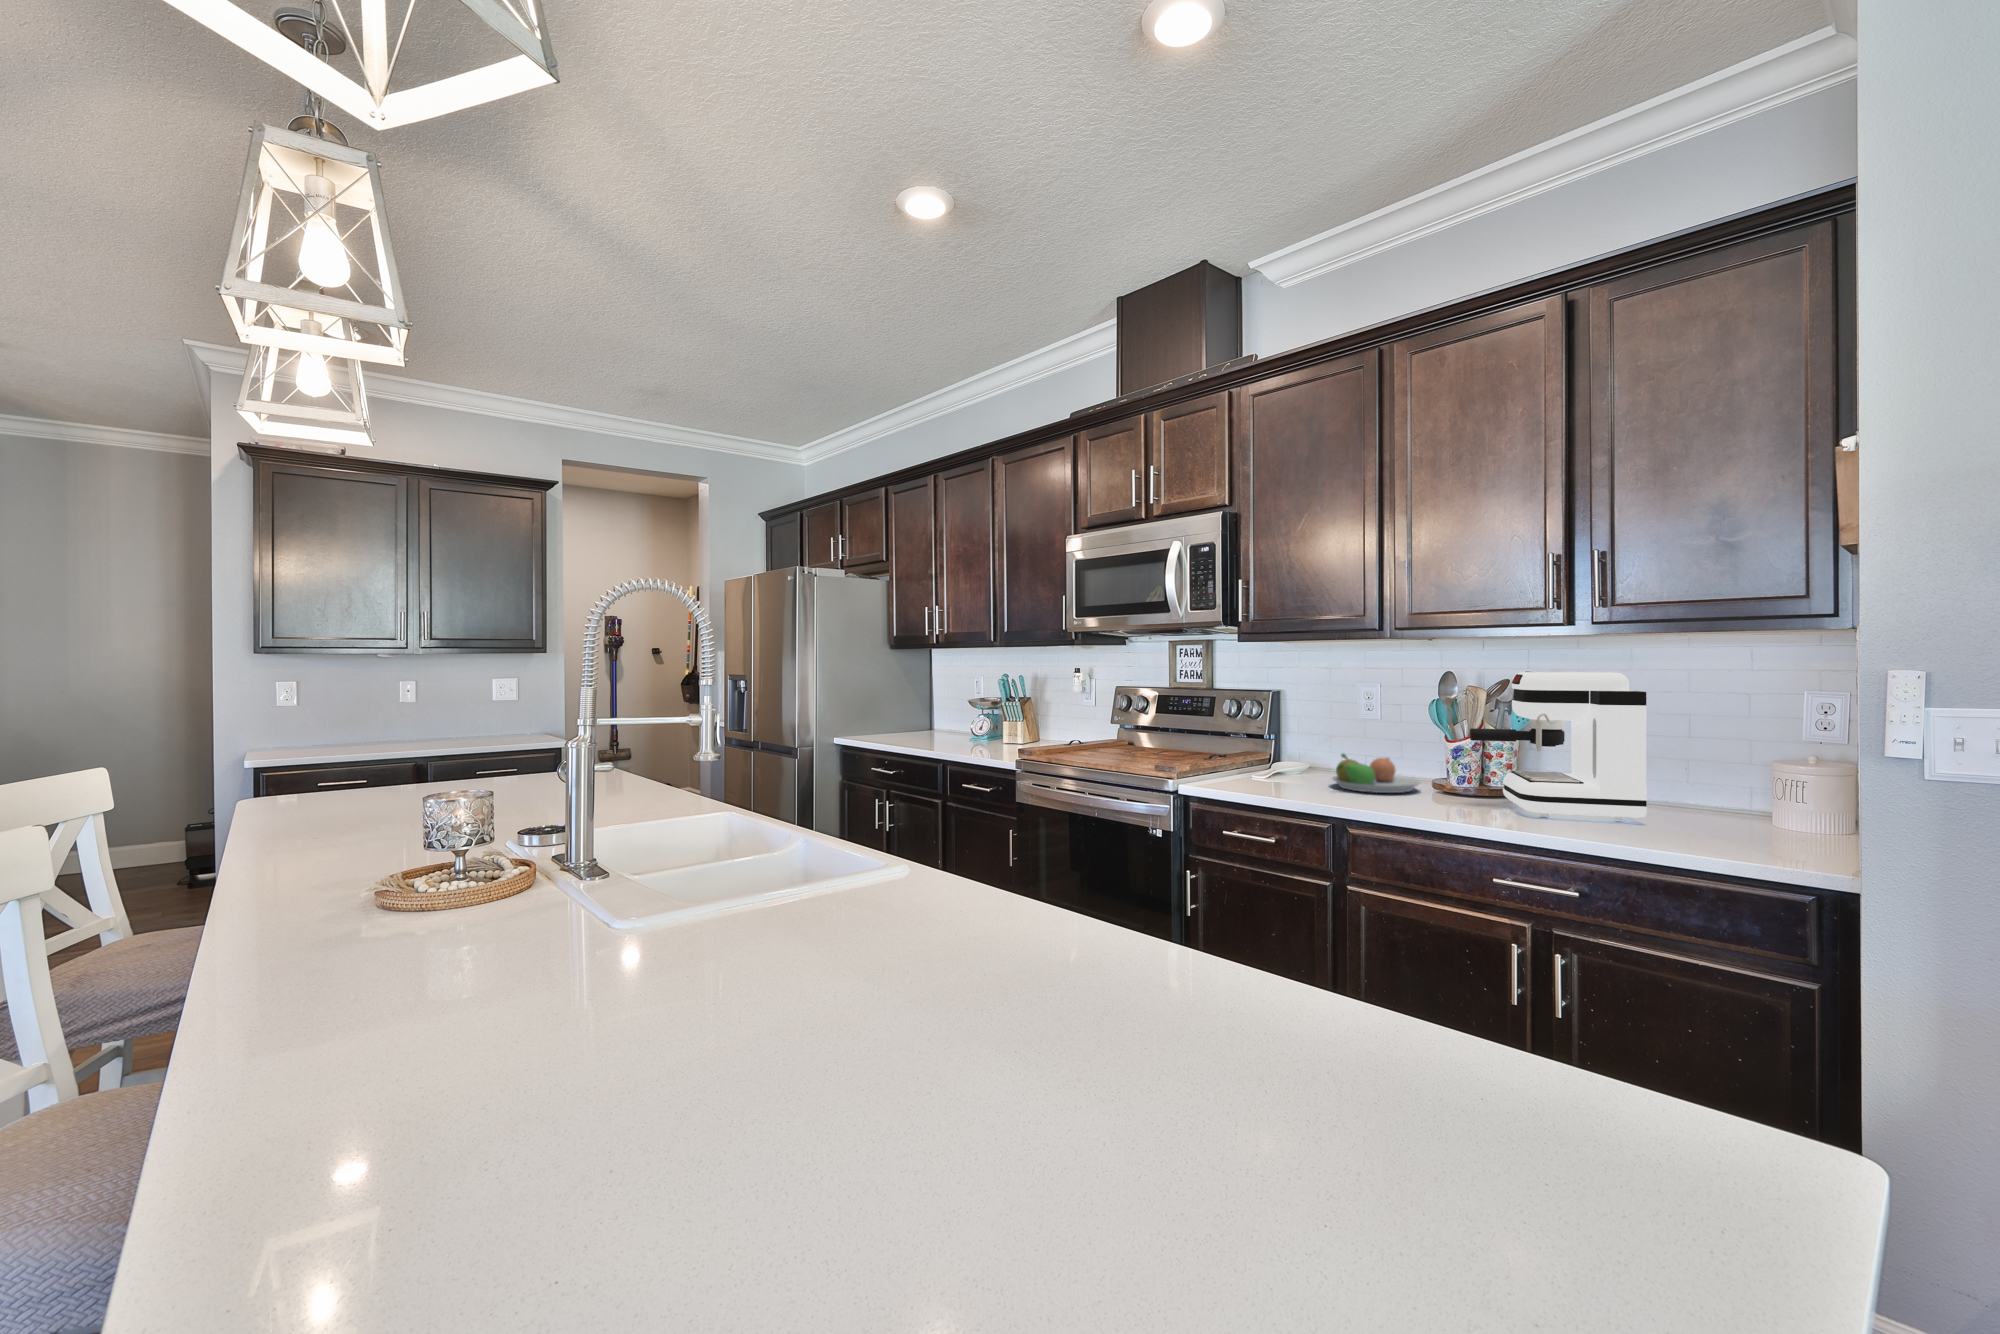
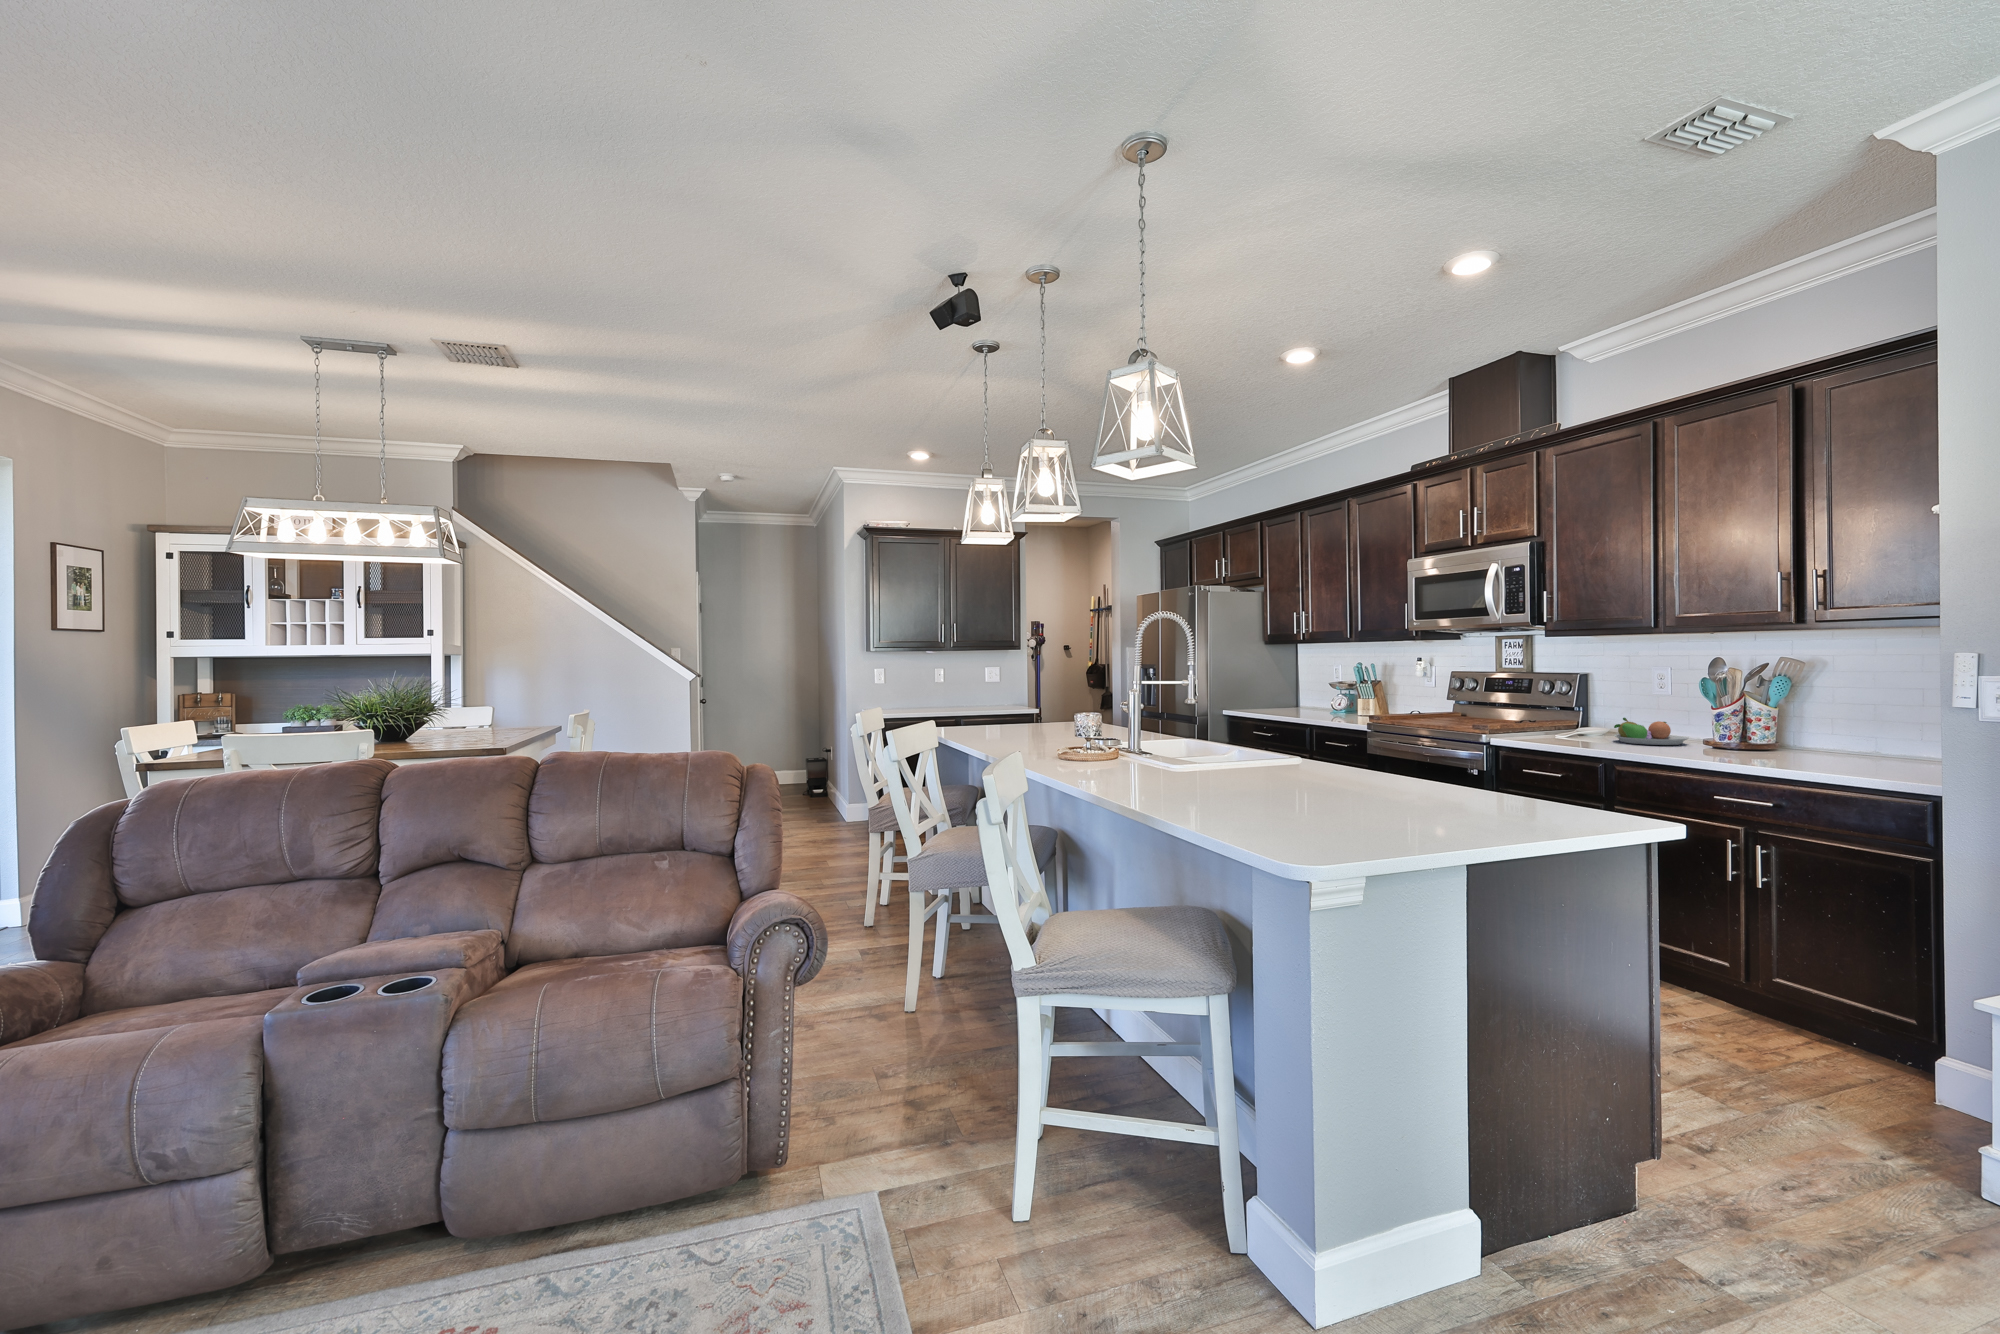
coffee maker: present [1470,672,1647,820] -> none [1719,657,1851,762]

